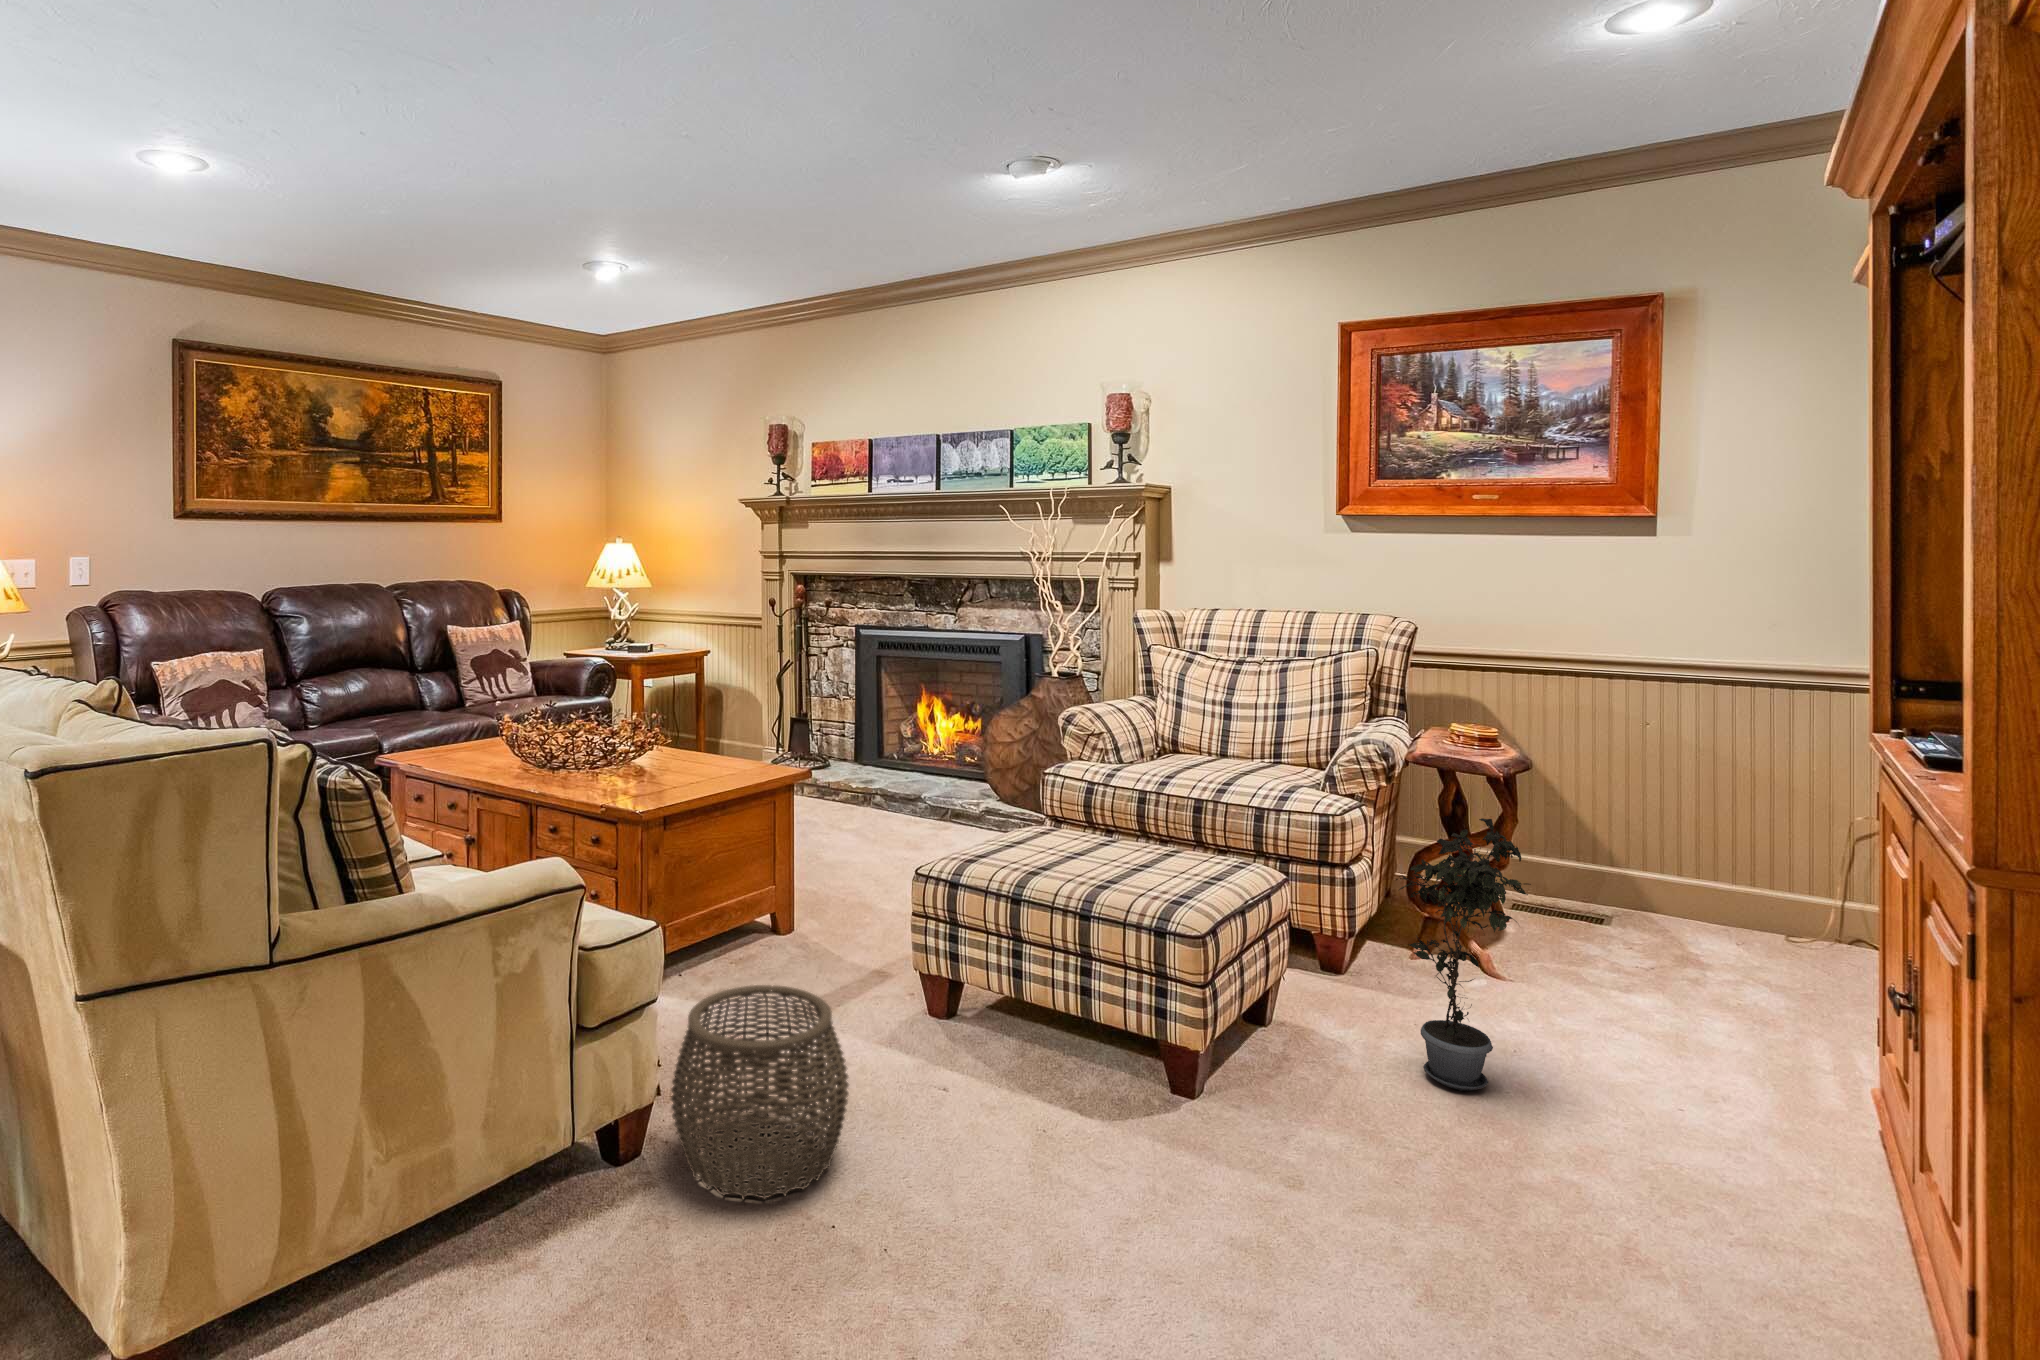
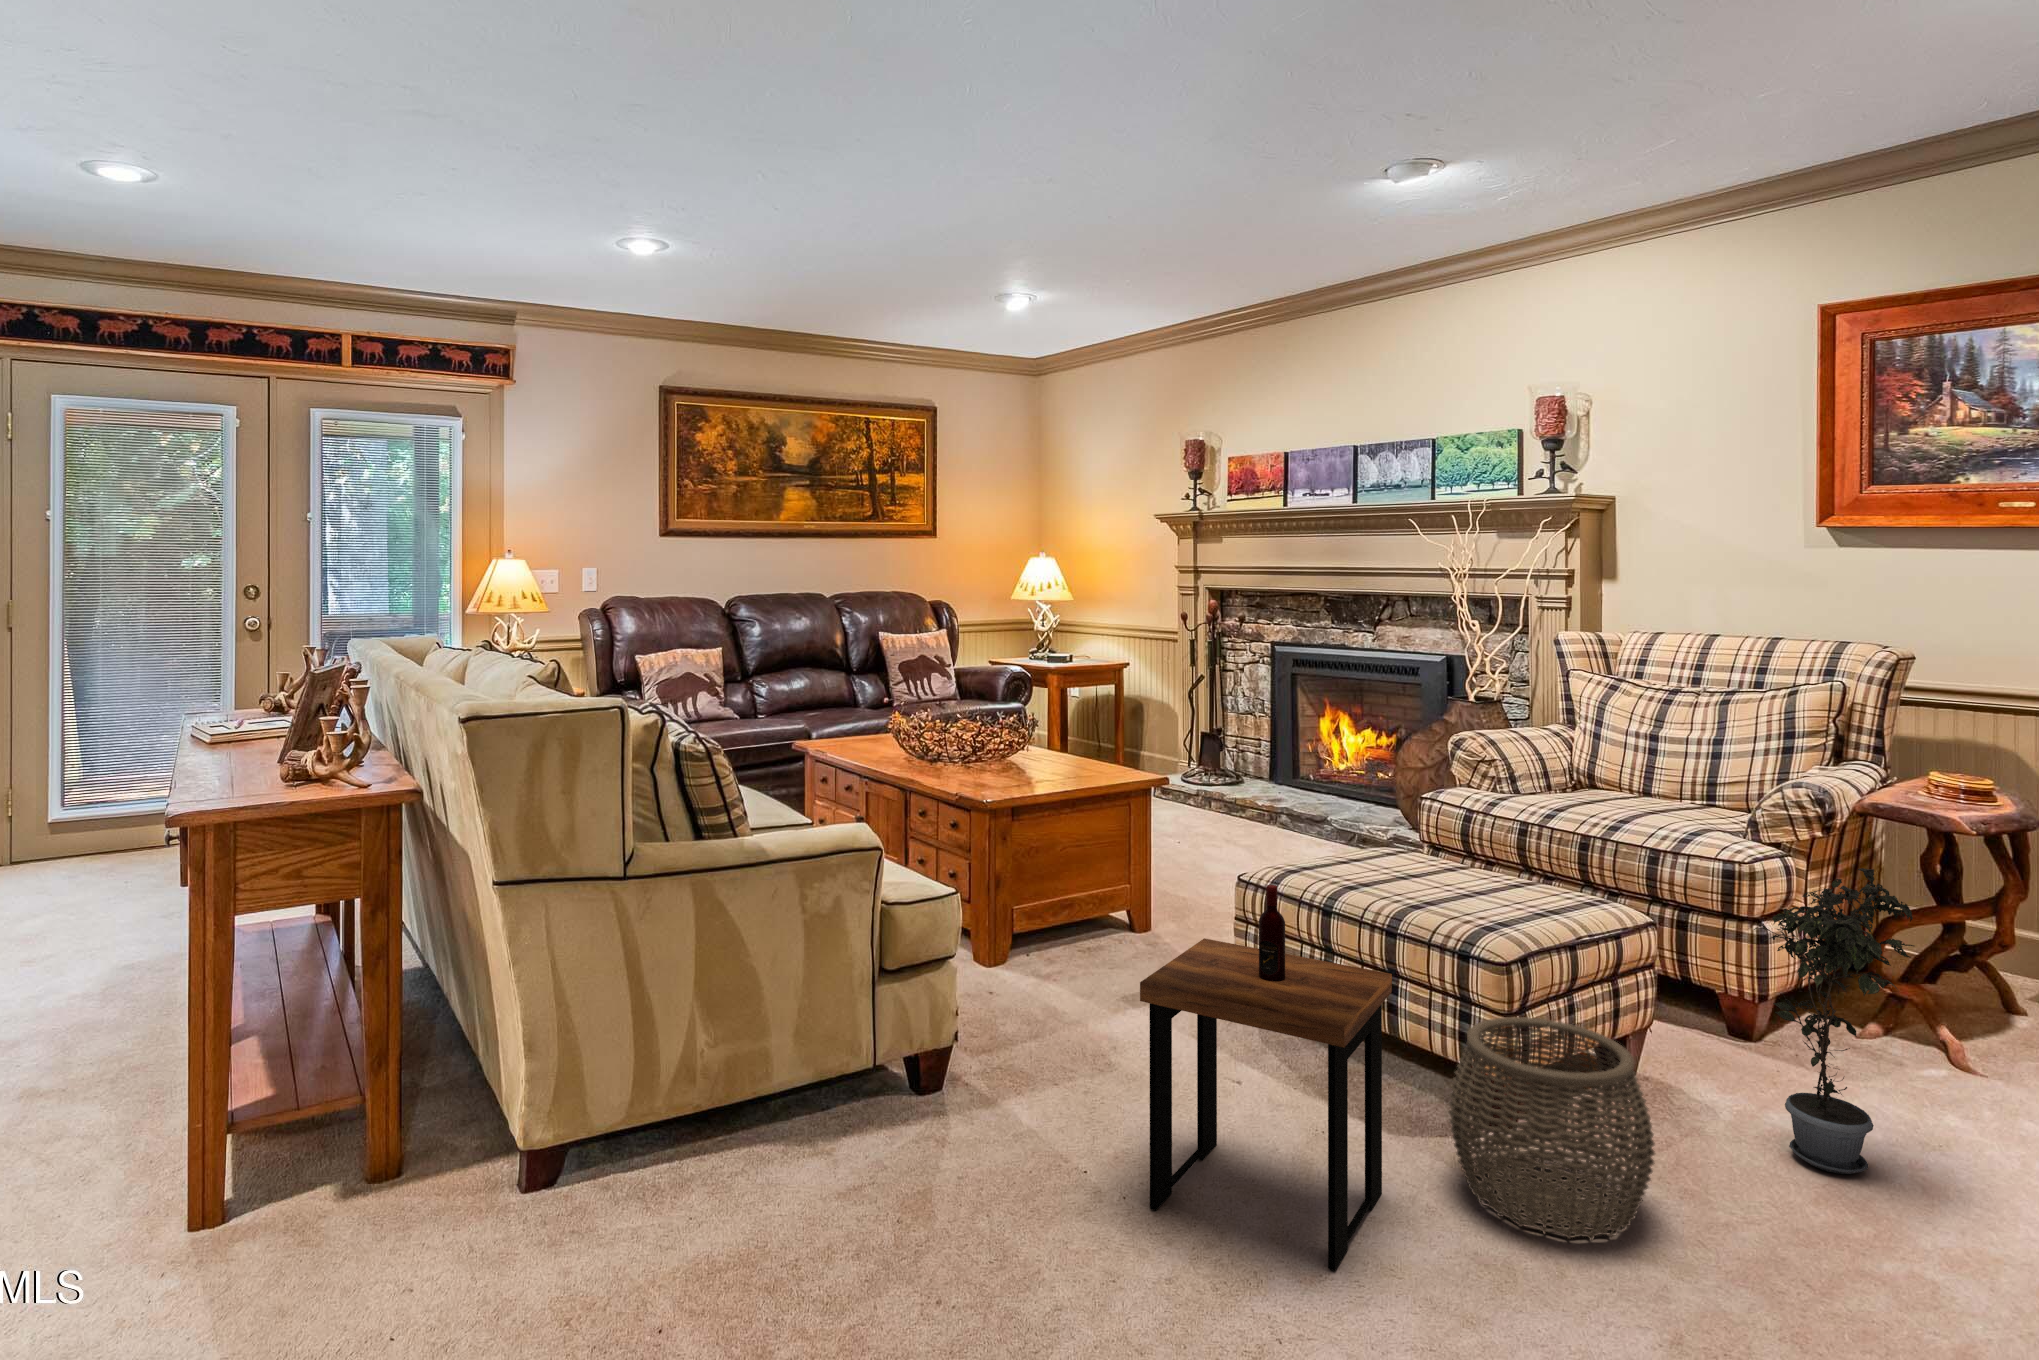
side table: none [910,891,1140,1295] -> present [1140,885,1392,1271]
woven basket: present [671,985,849,1199] -> present [1449,1017,1655,1240]

